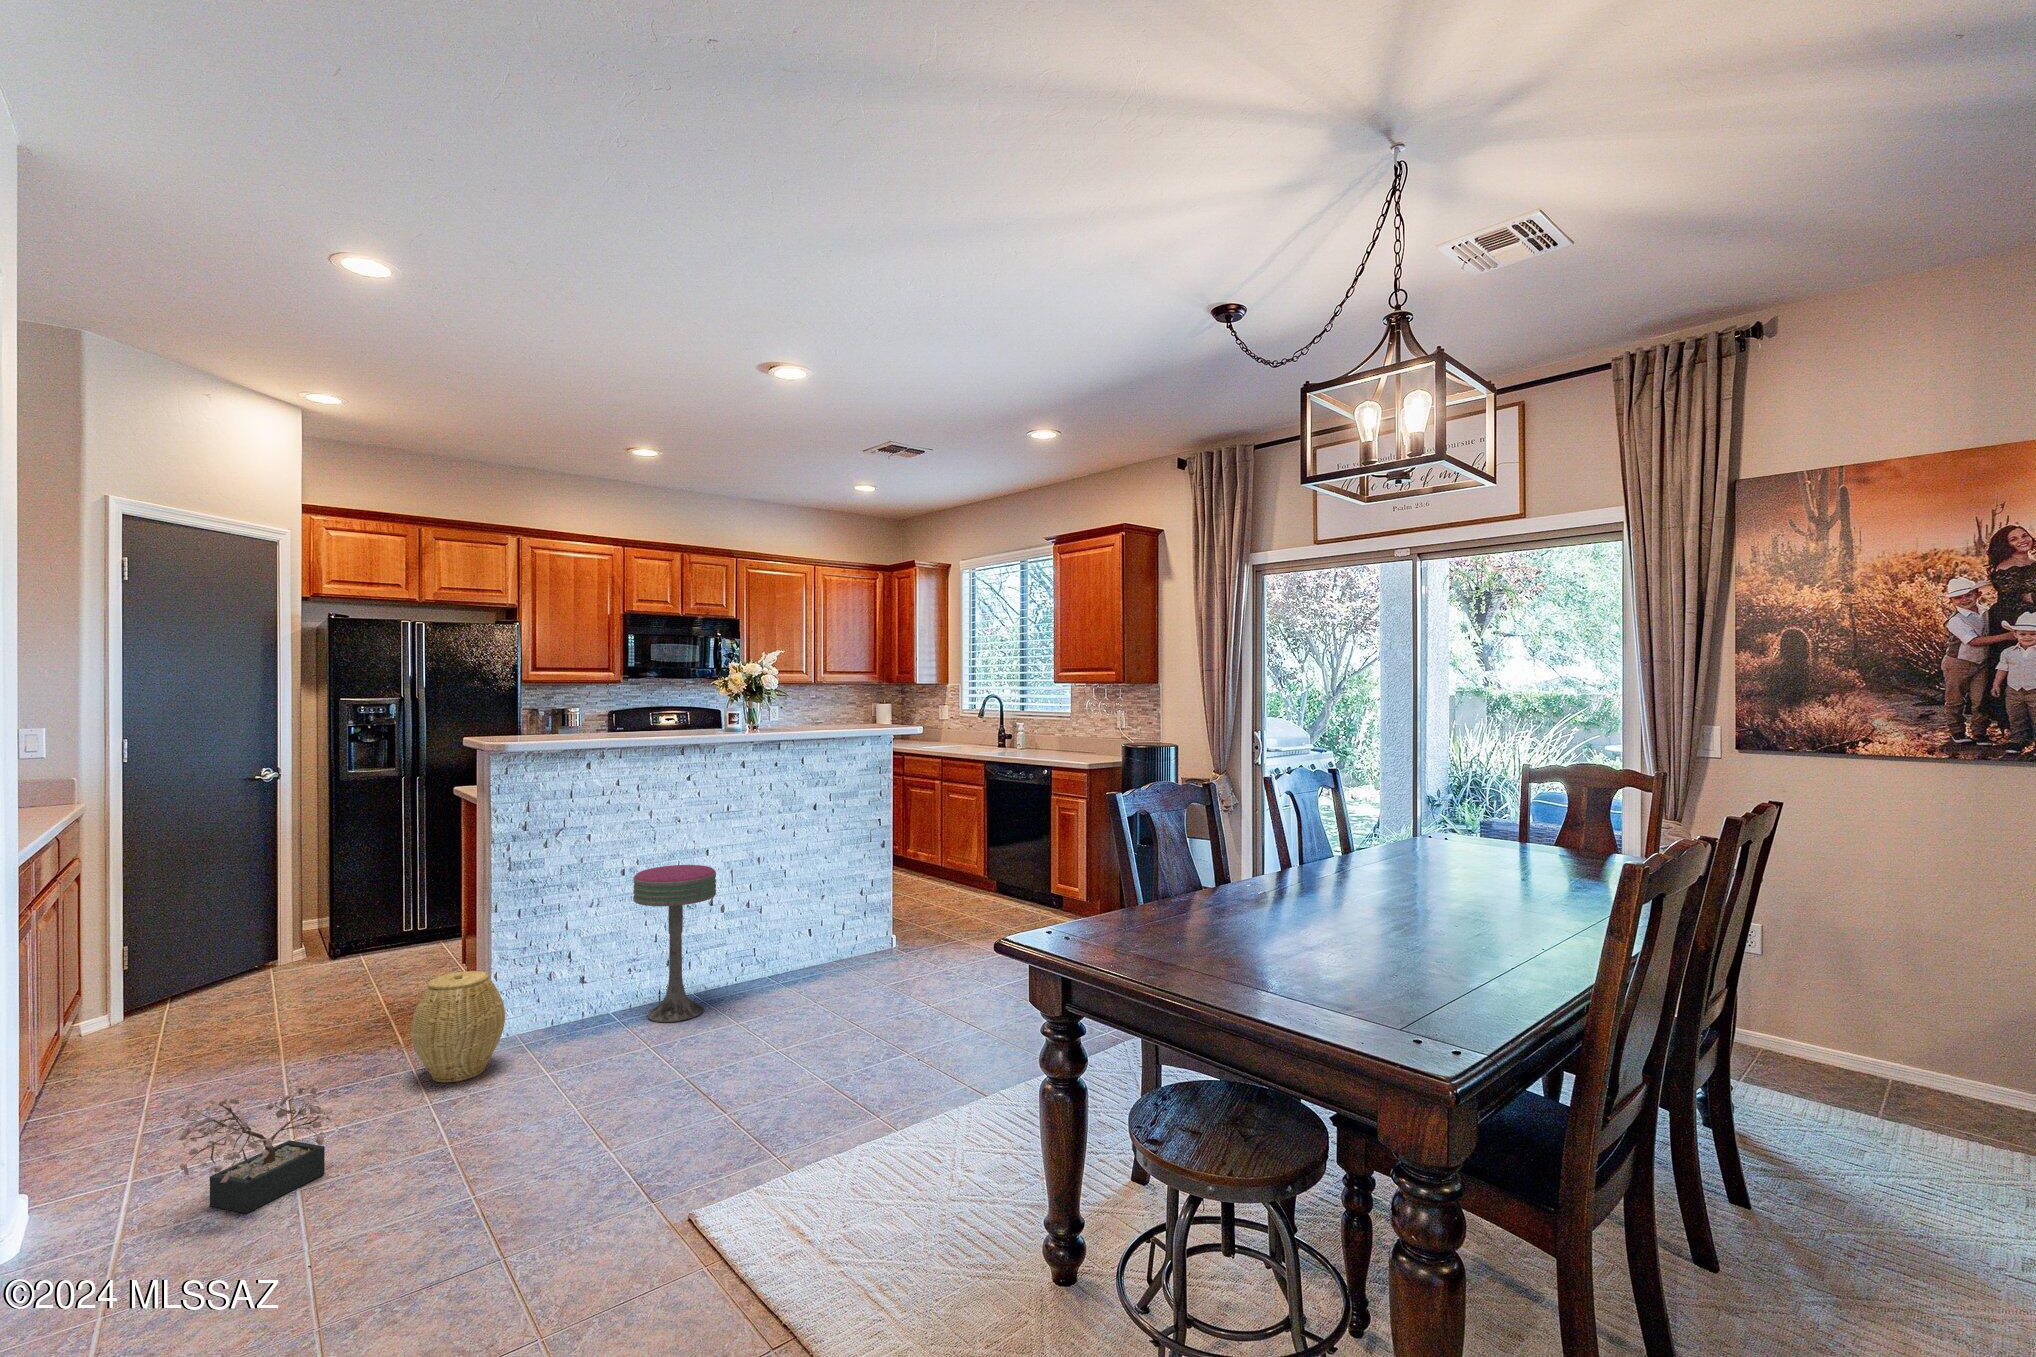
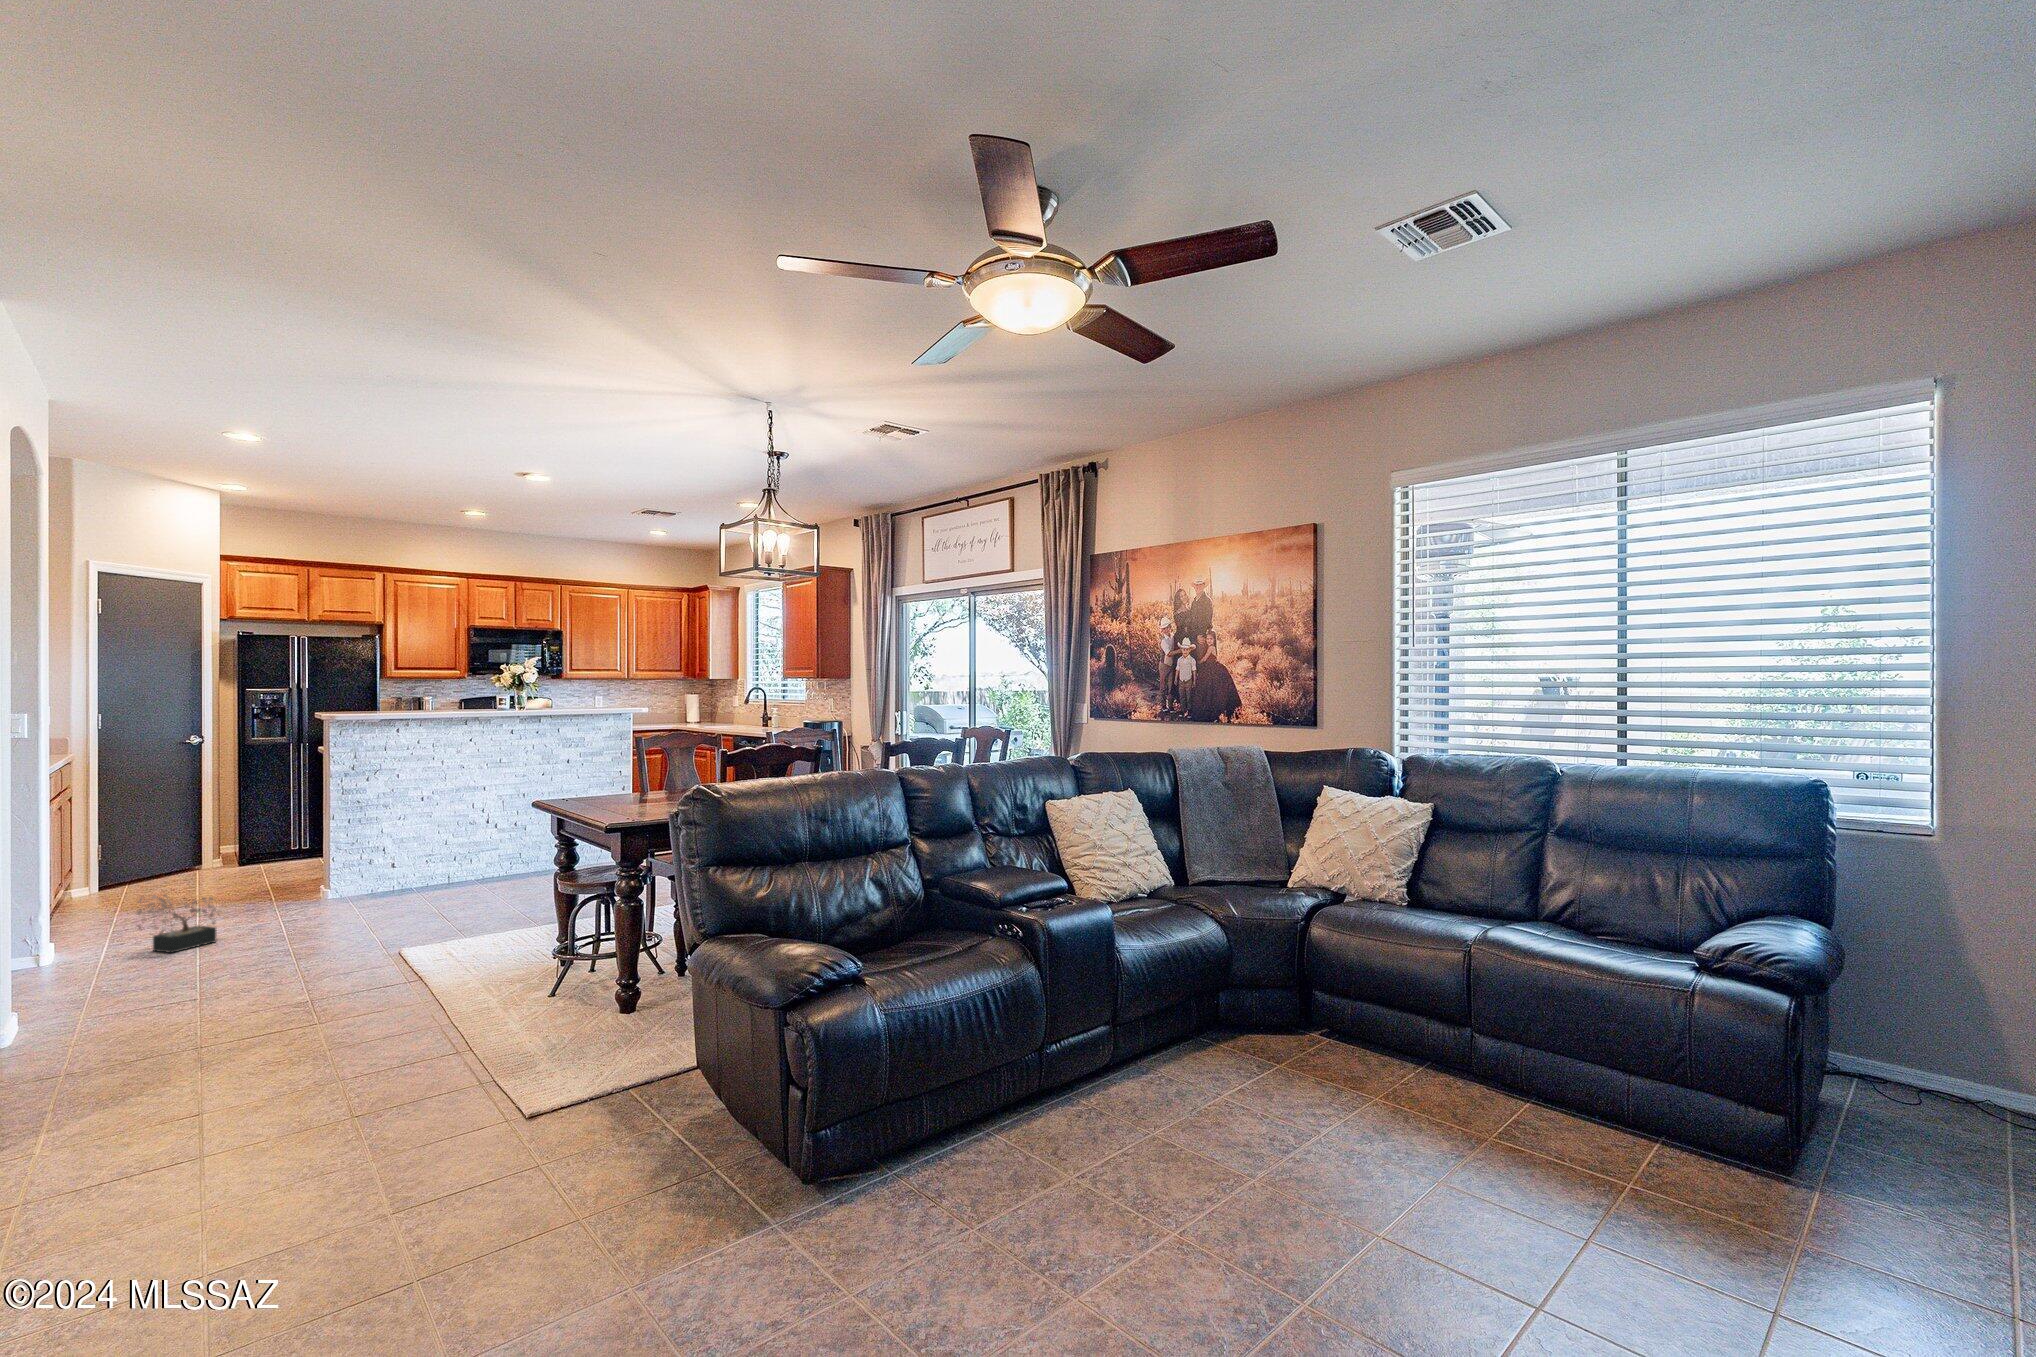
bar stool: present [633,865,716,1022] -> none [428,795,485,891]
woven basket: present [411,971,505,1083] -> none [276,851,336,913]

